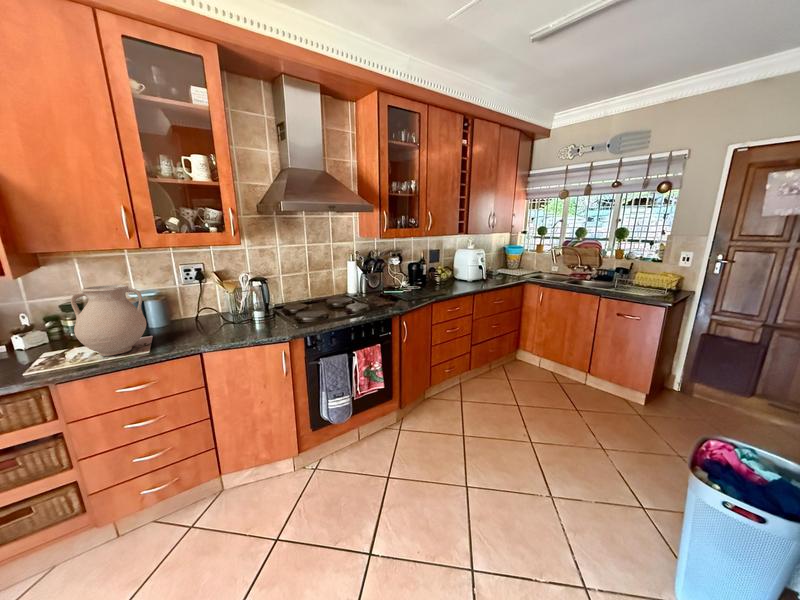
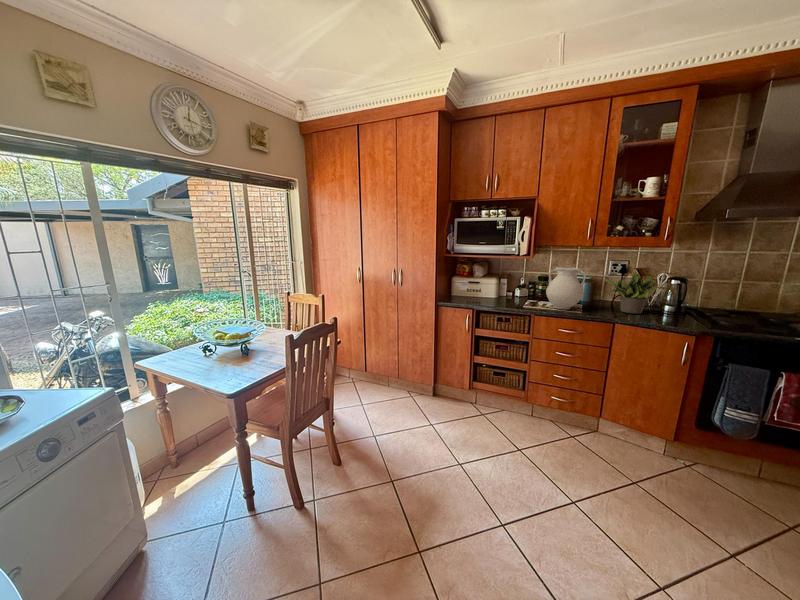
potted plant: none [171,276,240,332] -> present [605,271,658,314]

